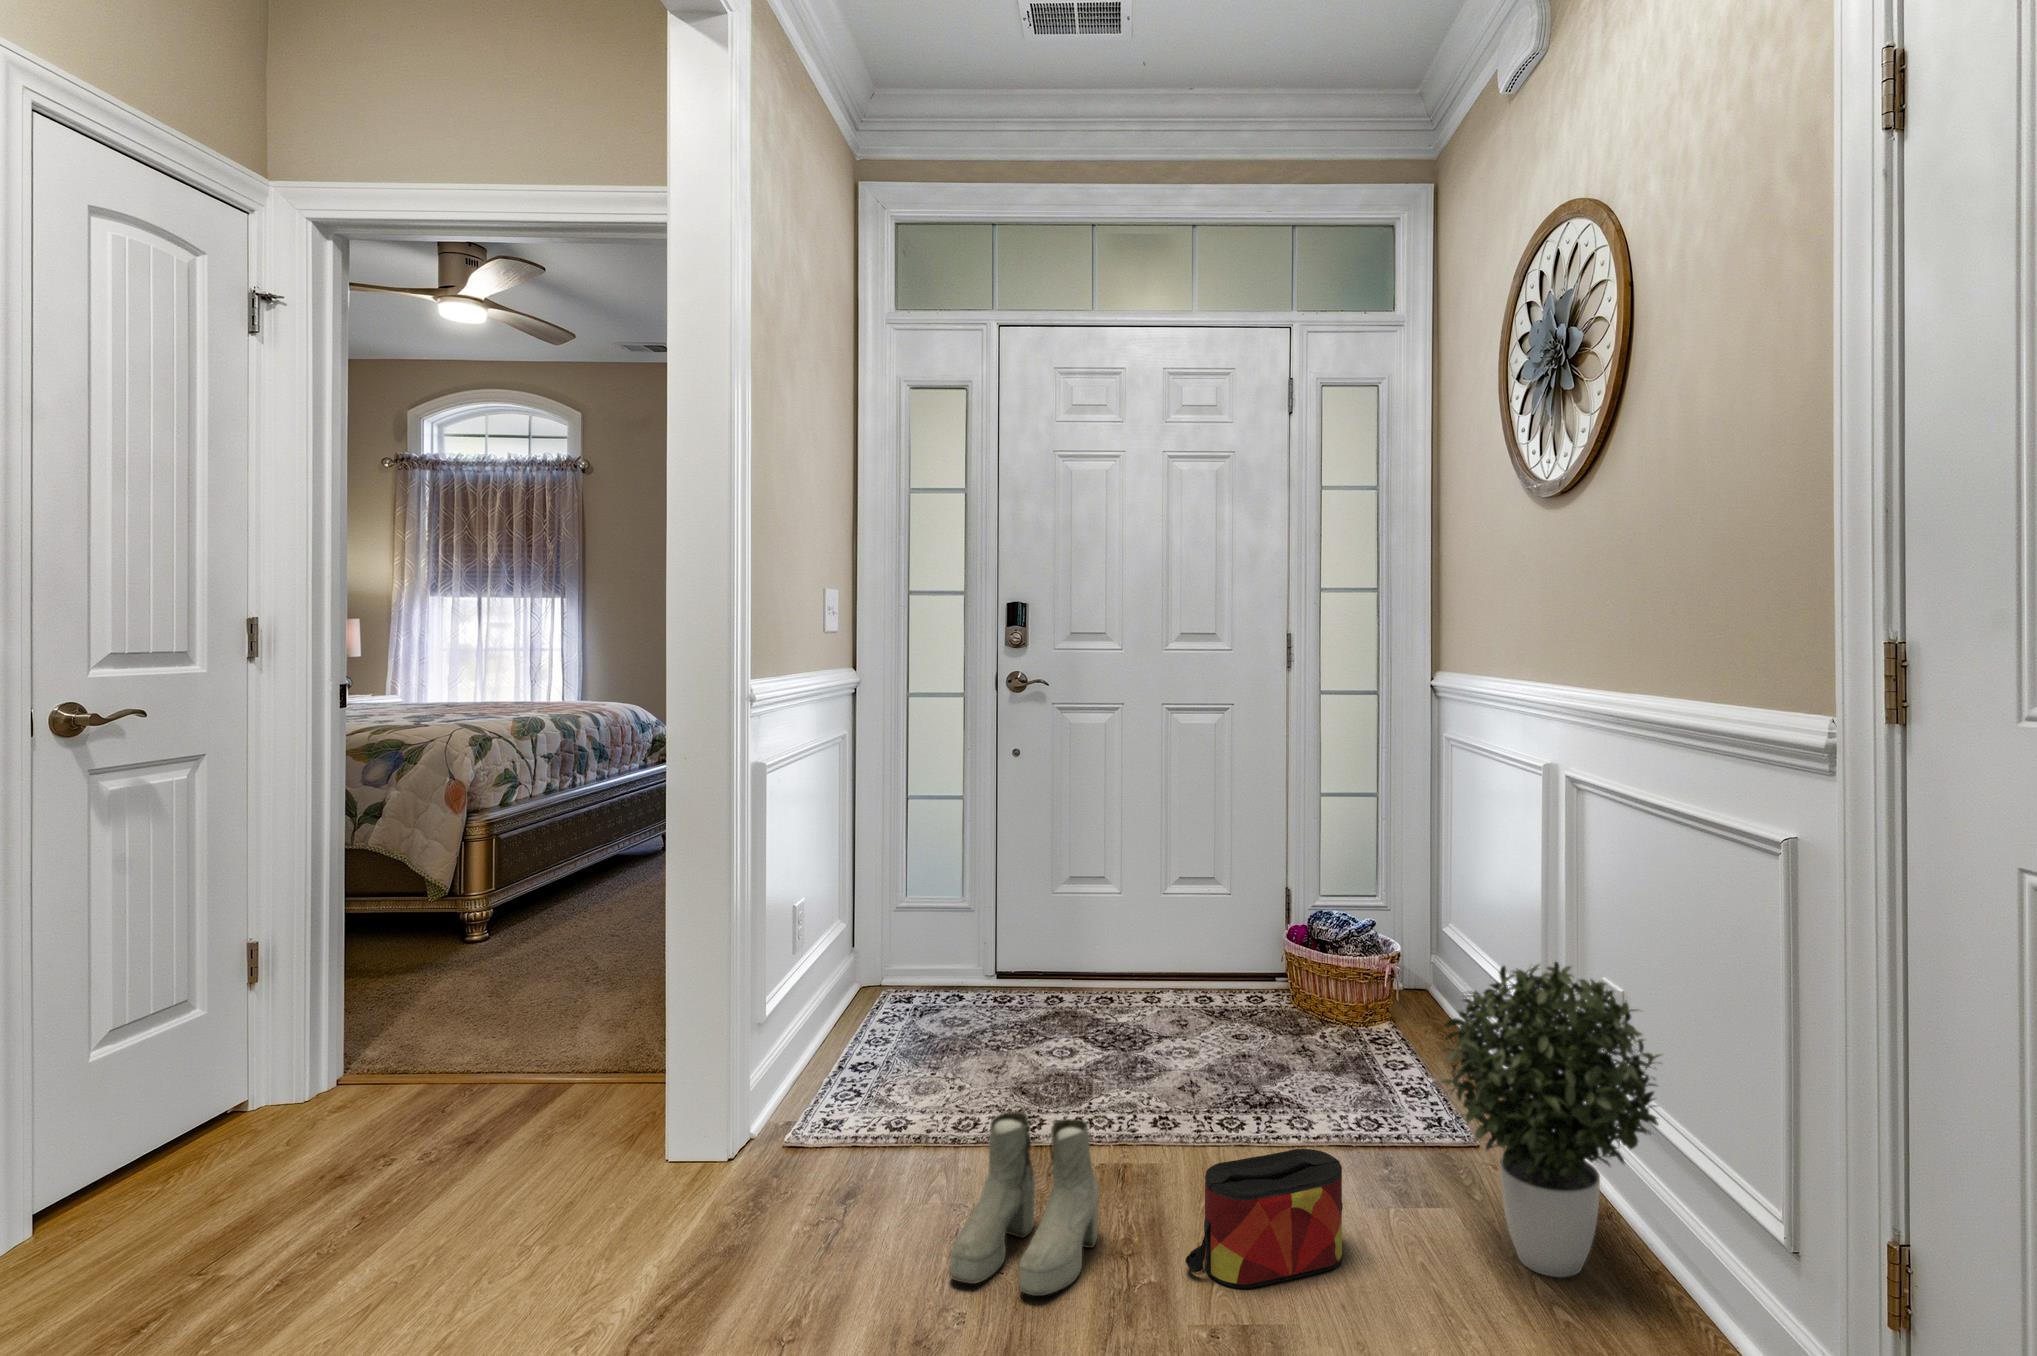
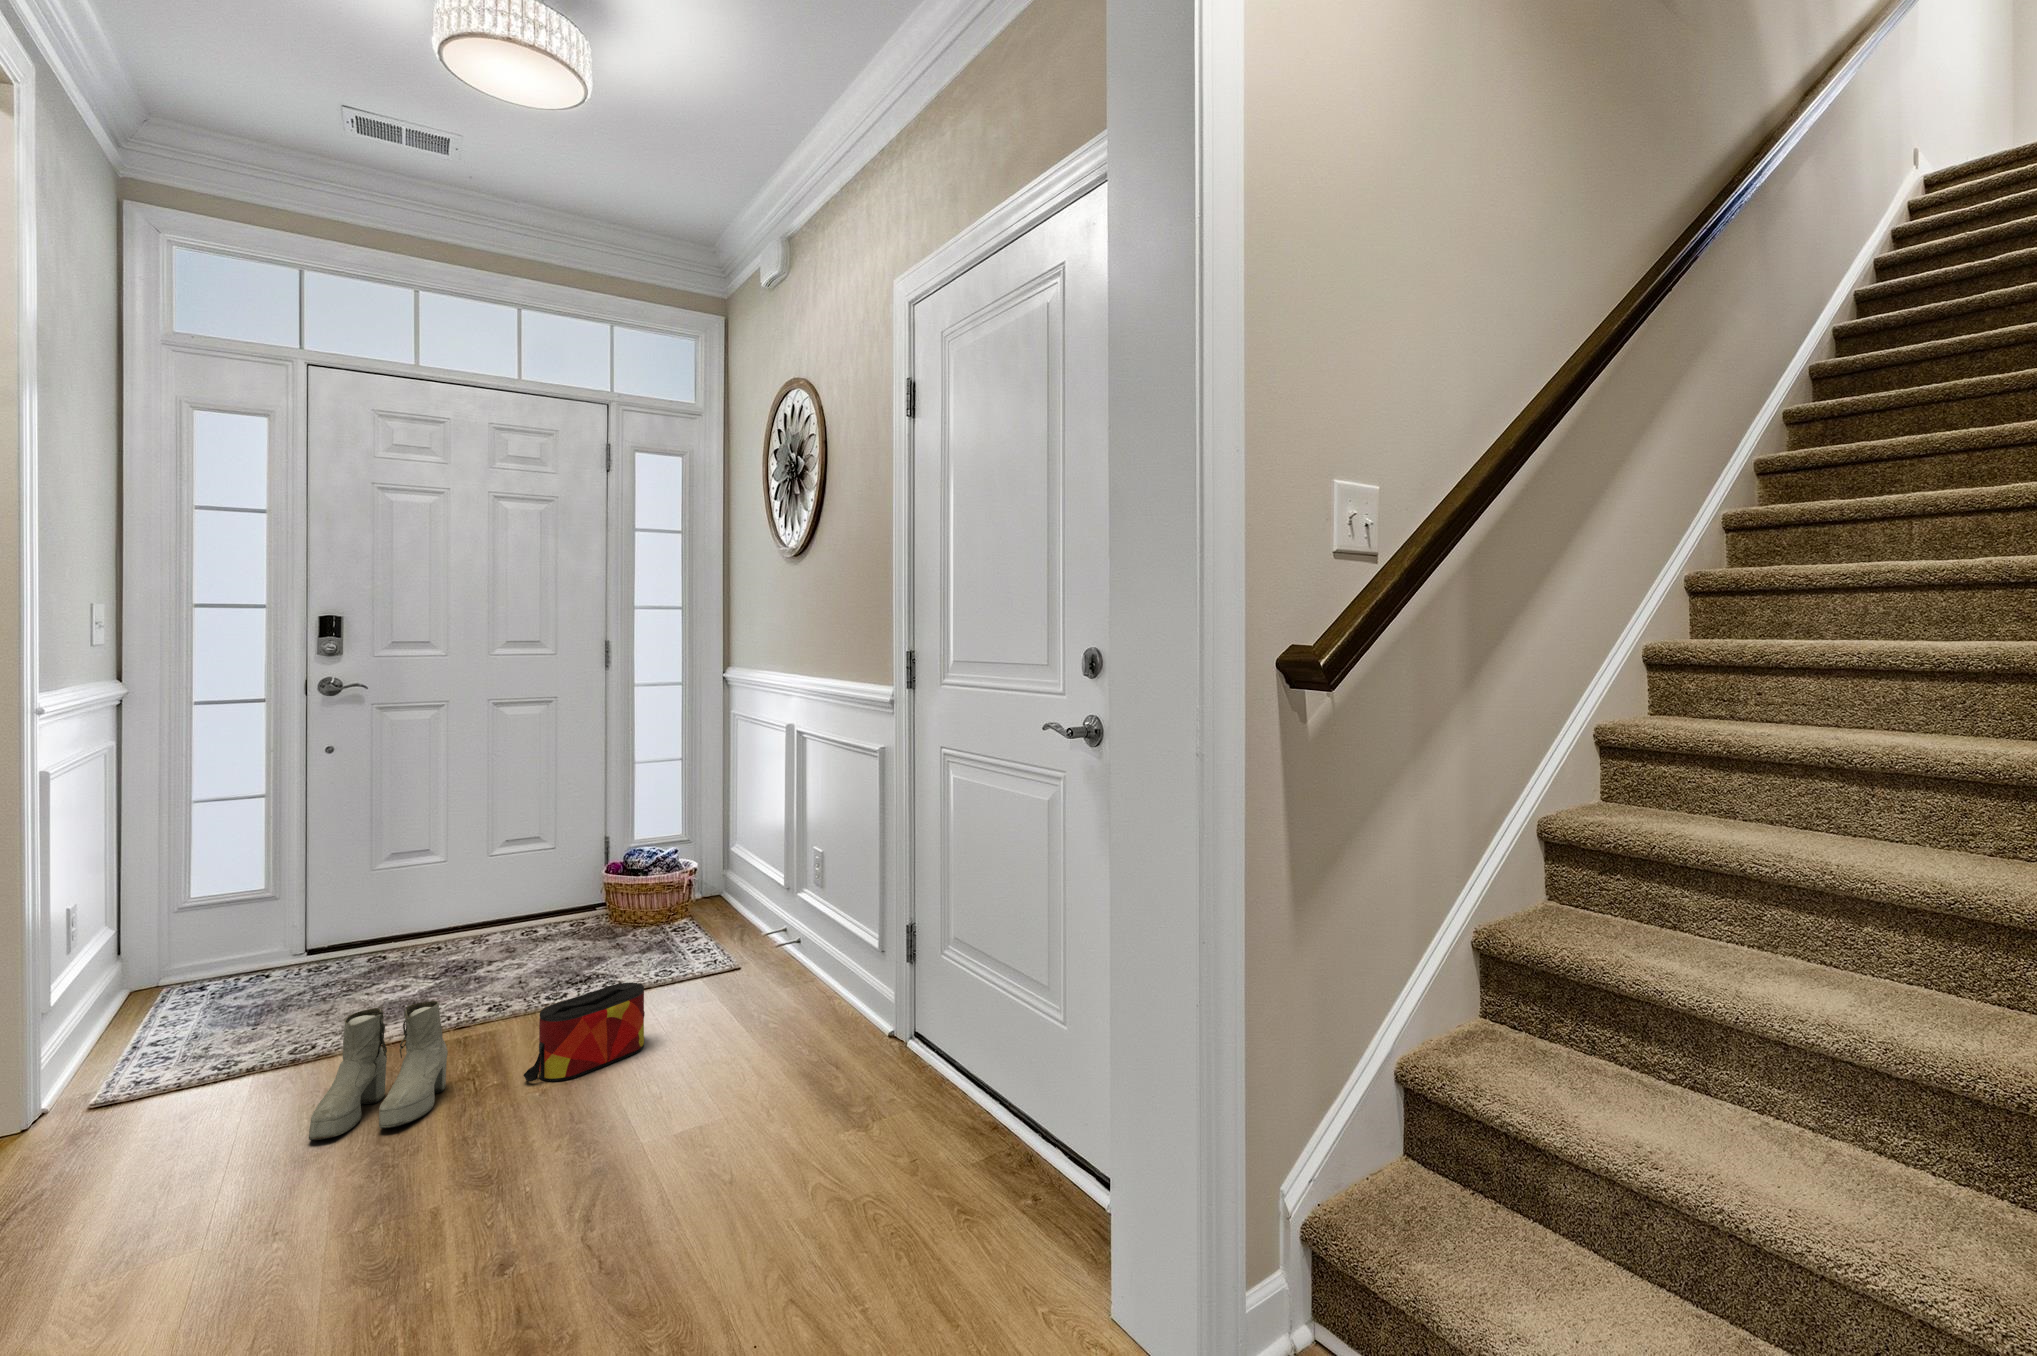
potted plant: present [1441,962,1662,1277] -> none [712,833,846,1019]

